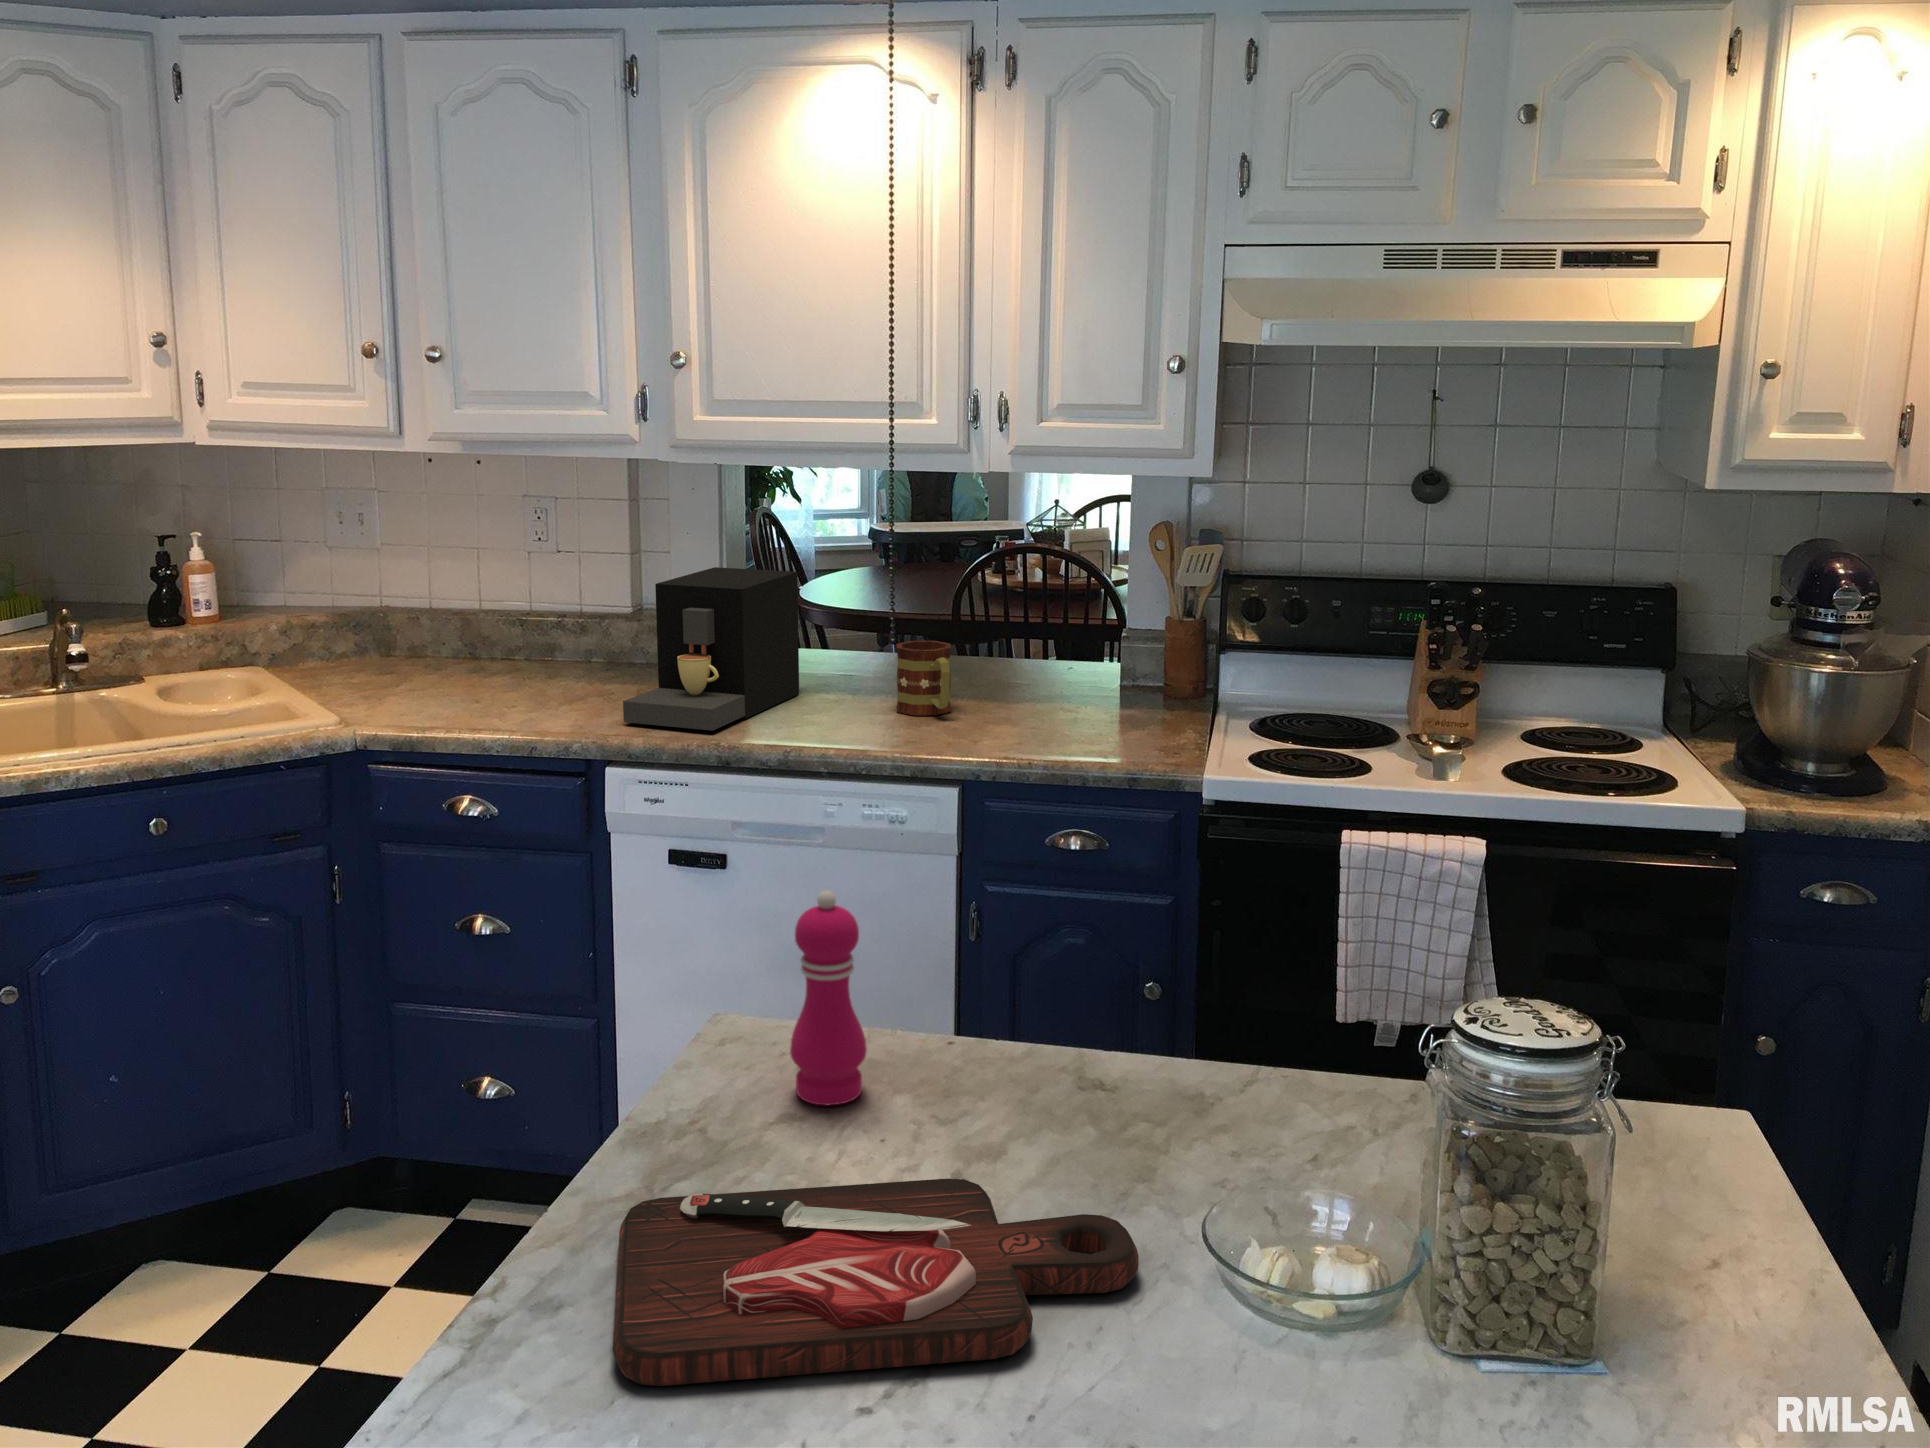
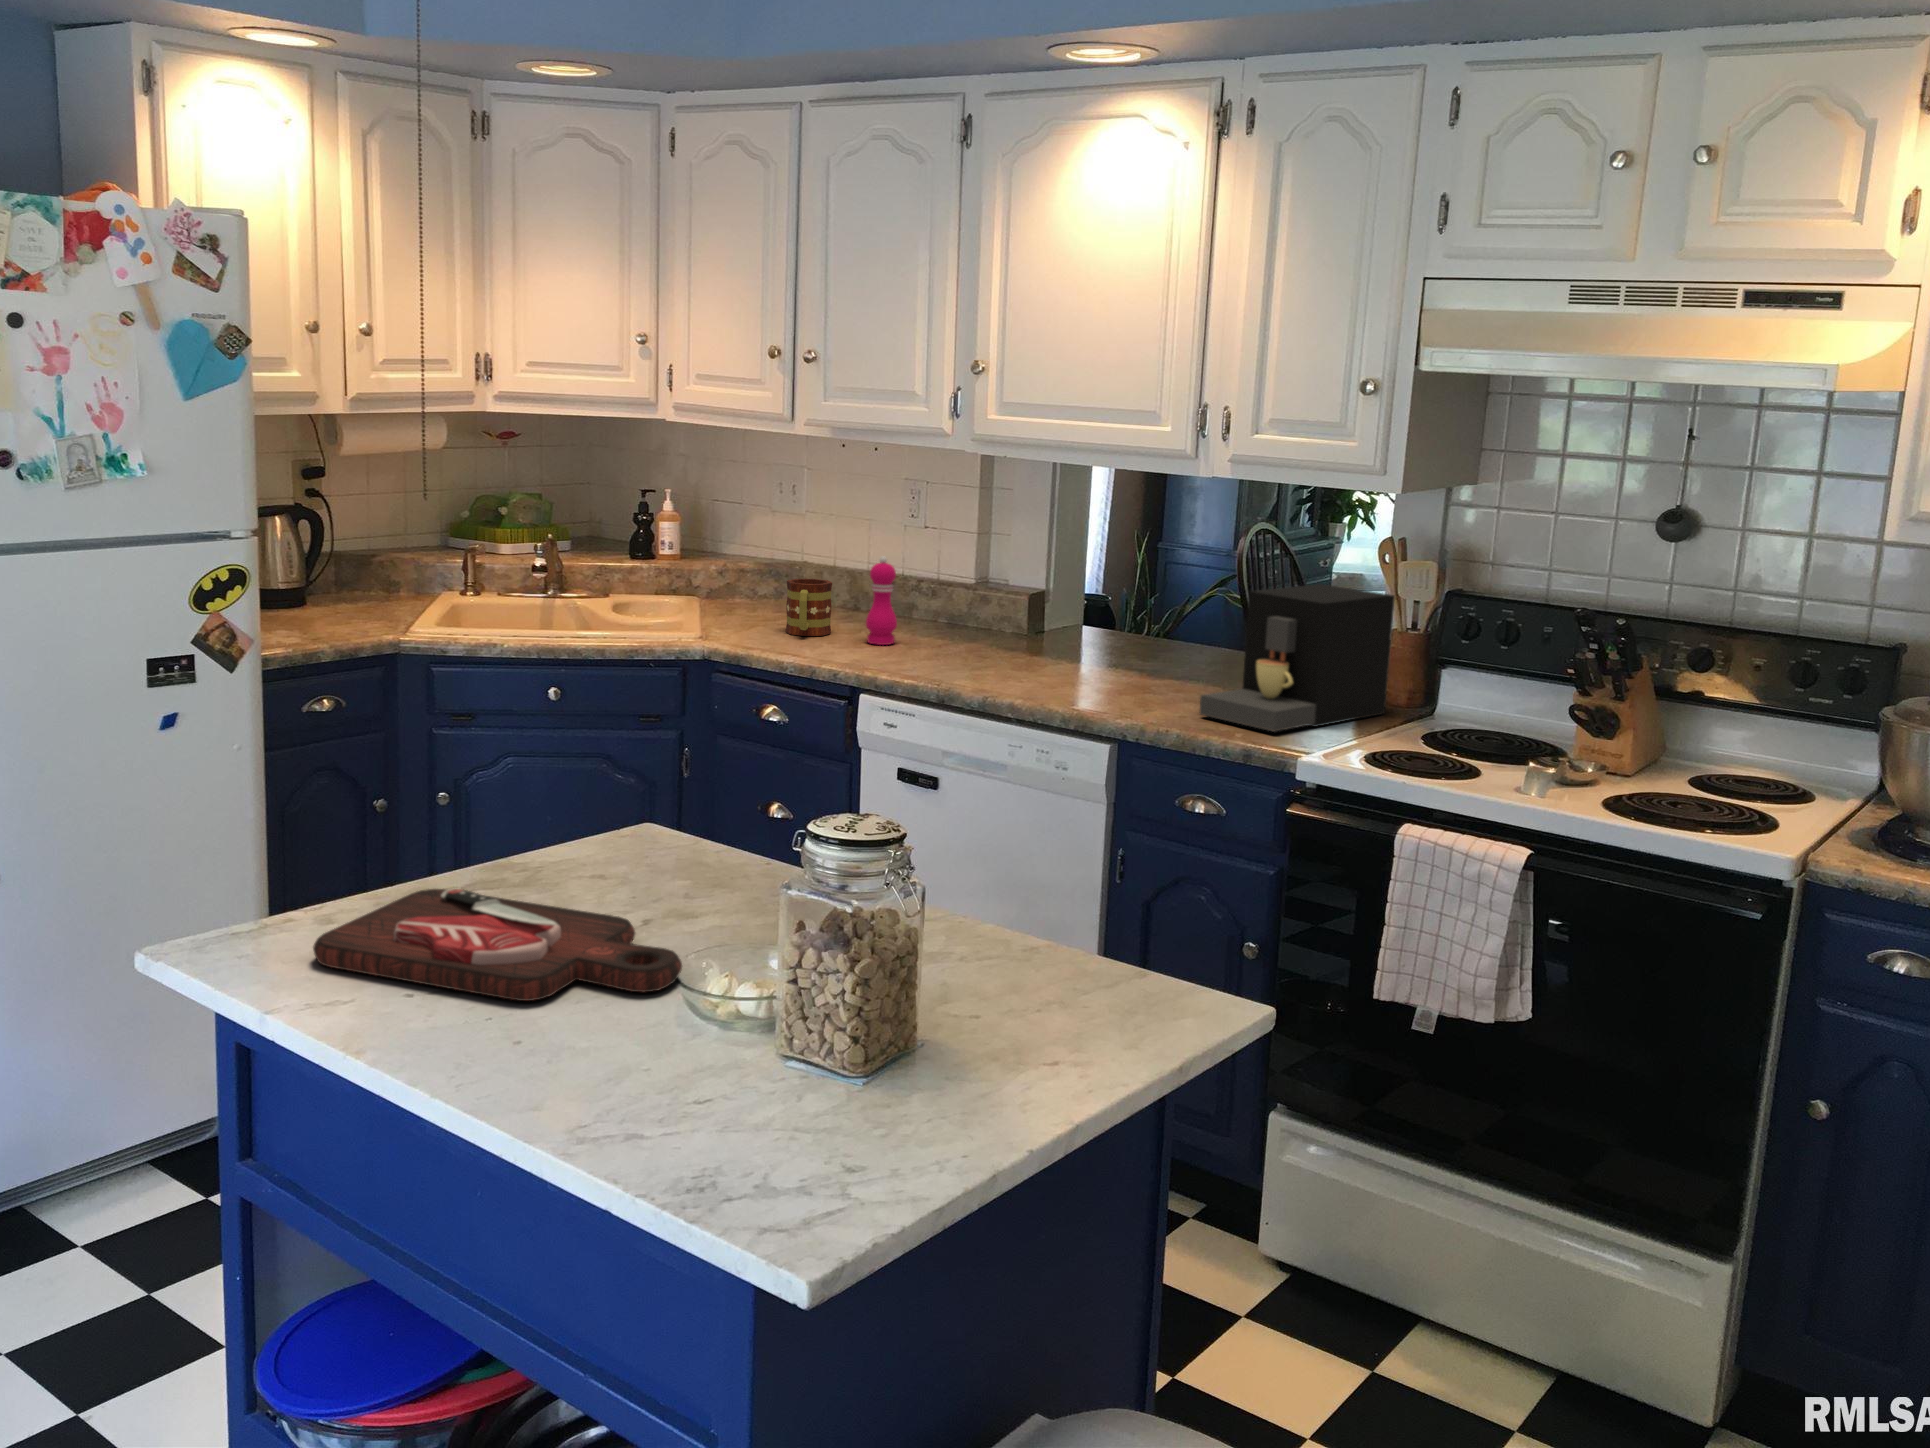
coffee maker: present [623,567,799,731] -> present [1199,584,1395,732]
mug: present [897,641,951,715] -> present [786,579,832,636]
pepper mill: present [790,891,867,1105] -> present [866,556,897,645]

